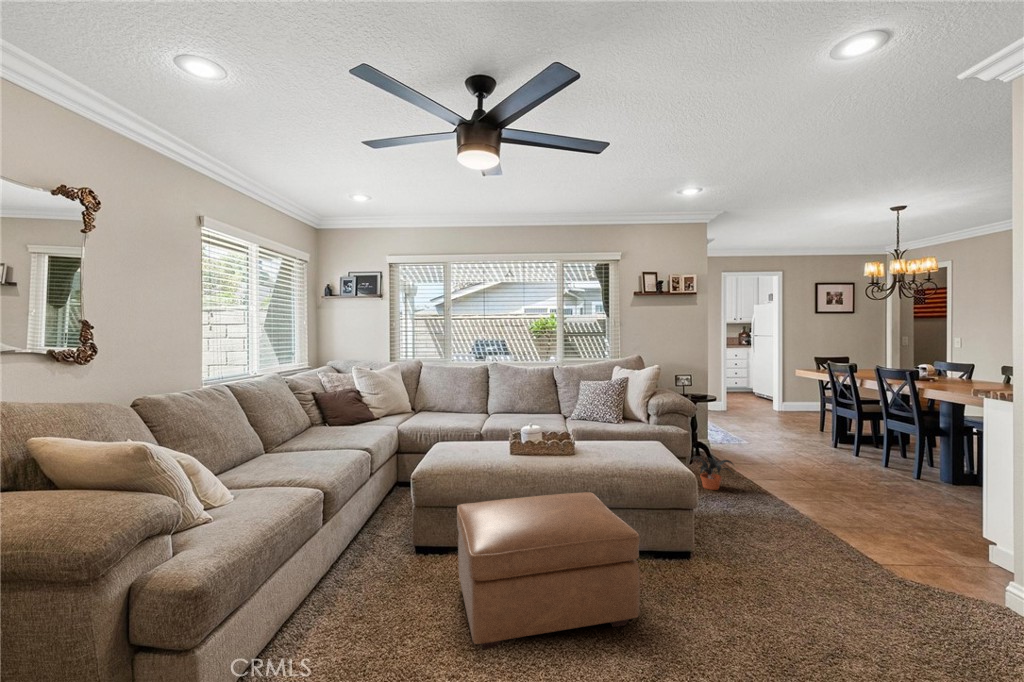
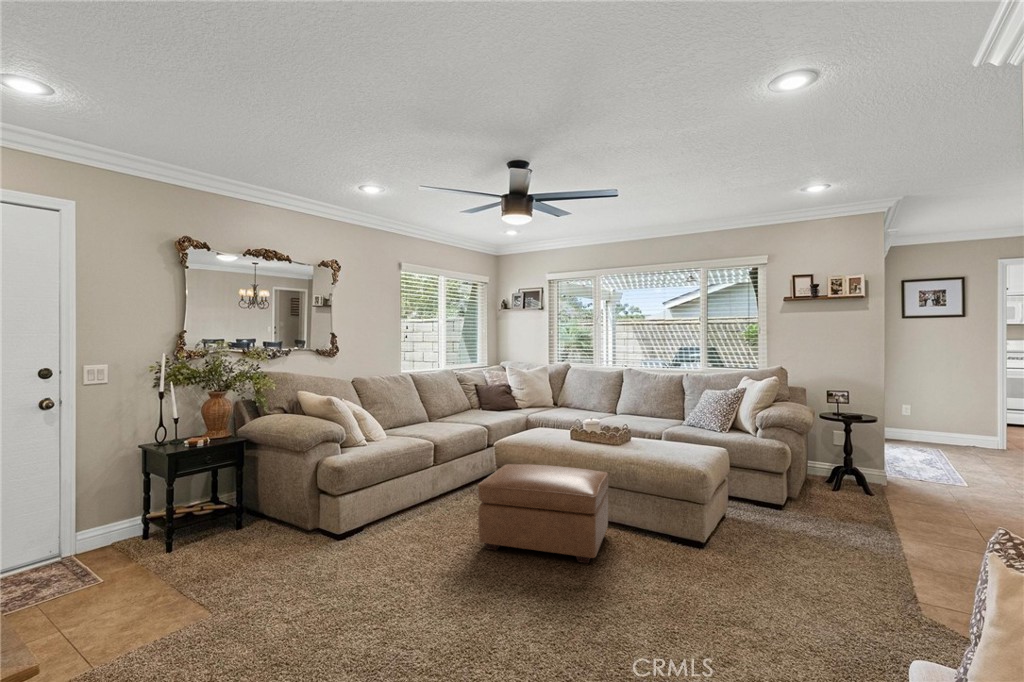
potted plant: present [693,457,733,490] -> none [799,477,851,515]

